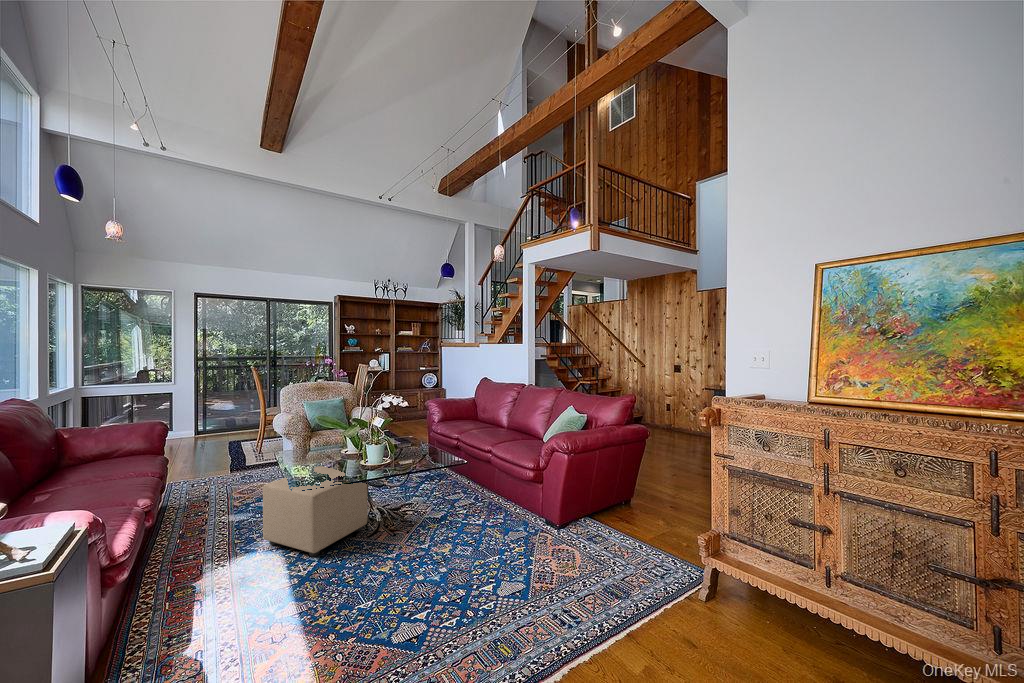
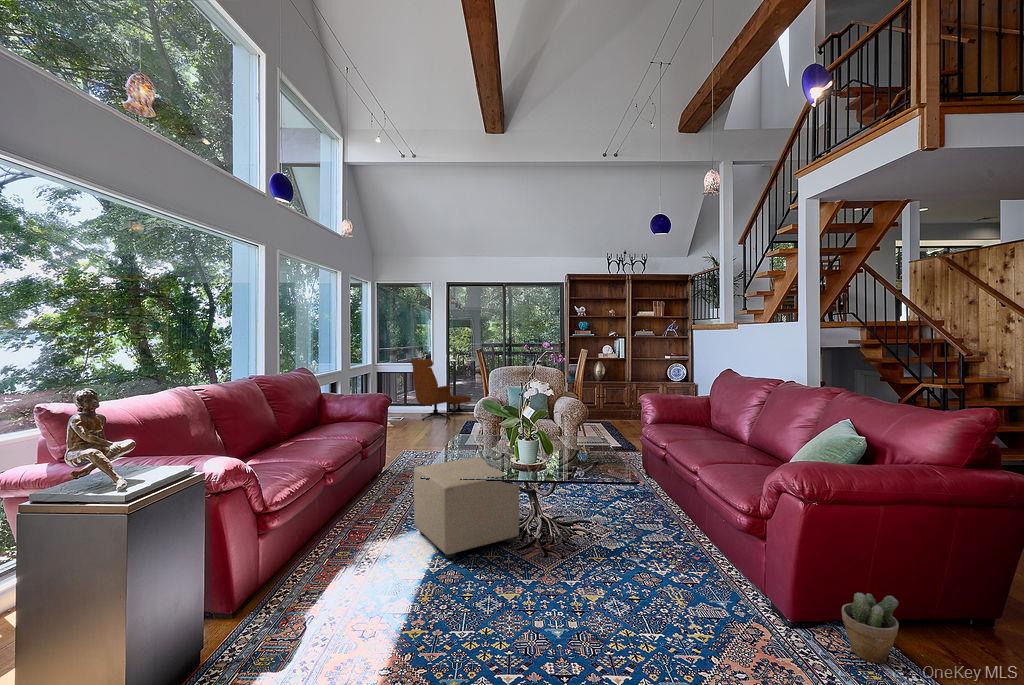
lounge chair: none [169,379,239,443] -> present [411,359,471,420]
potted plant: none [586,499,612,538] -> present [842,593,899,663]

